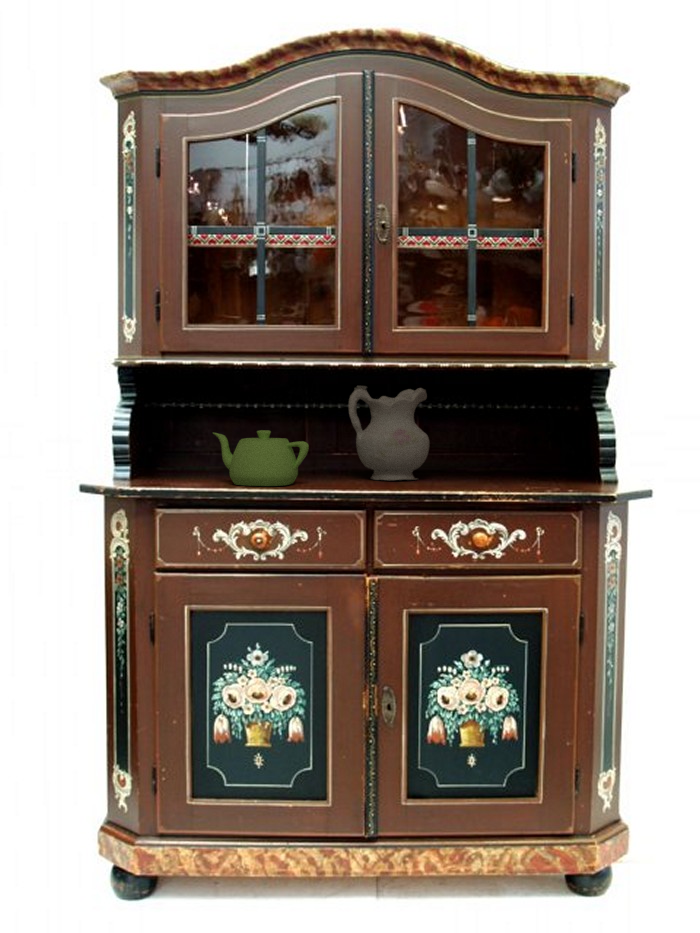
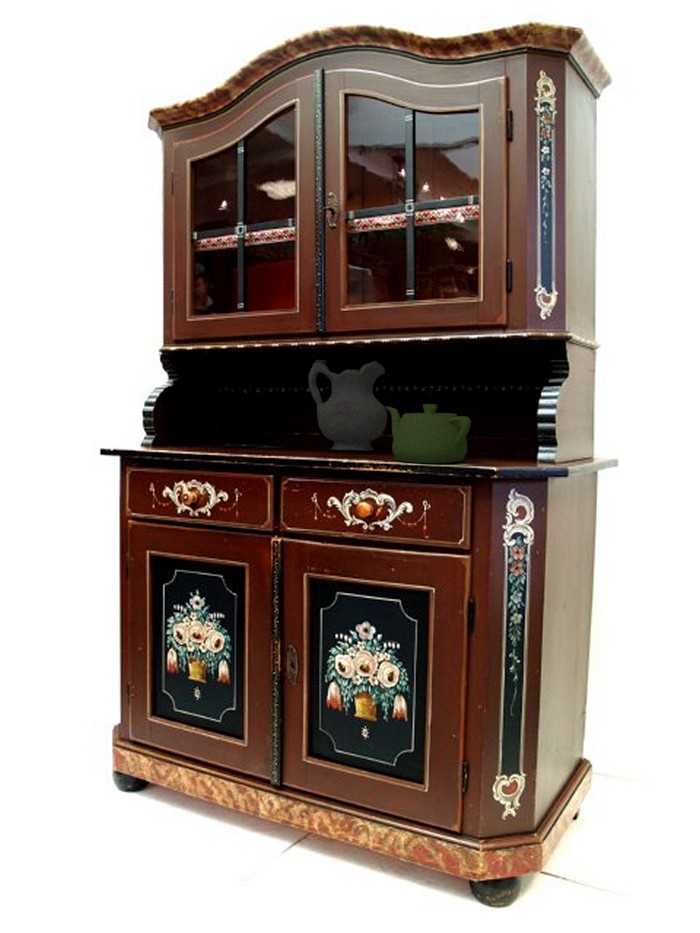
teapot: present [213,430,309,486] -> present [386,404,471,463]

